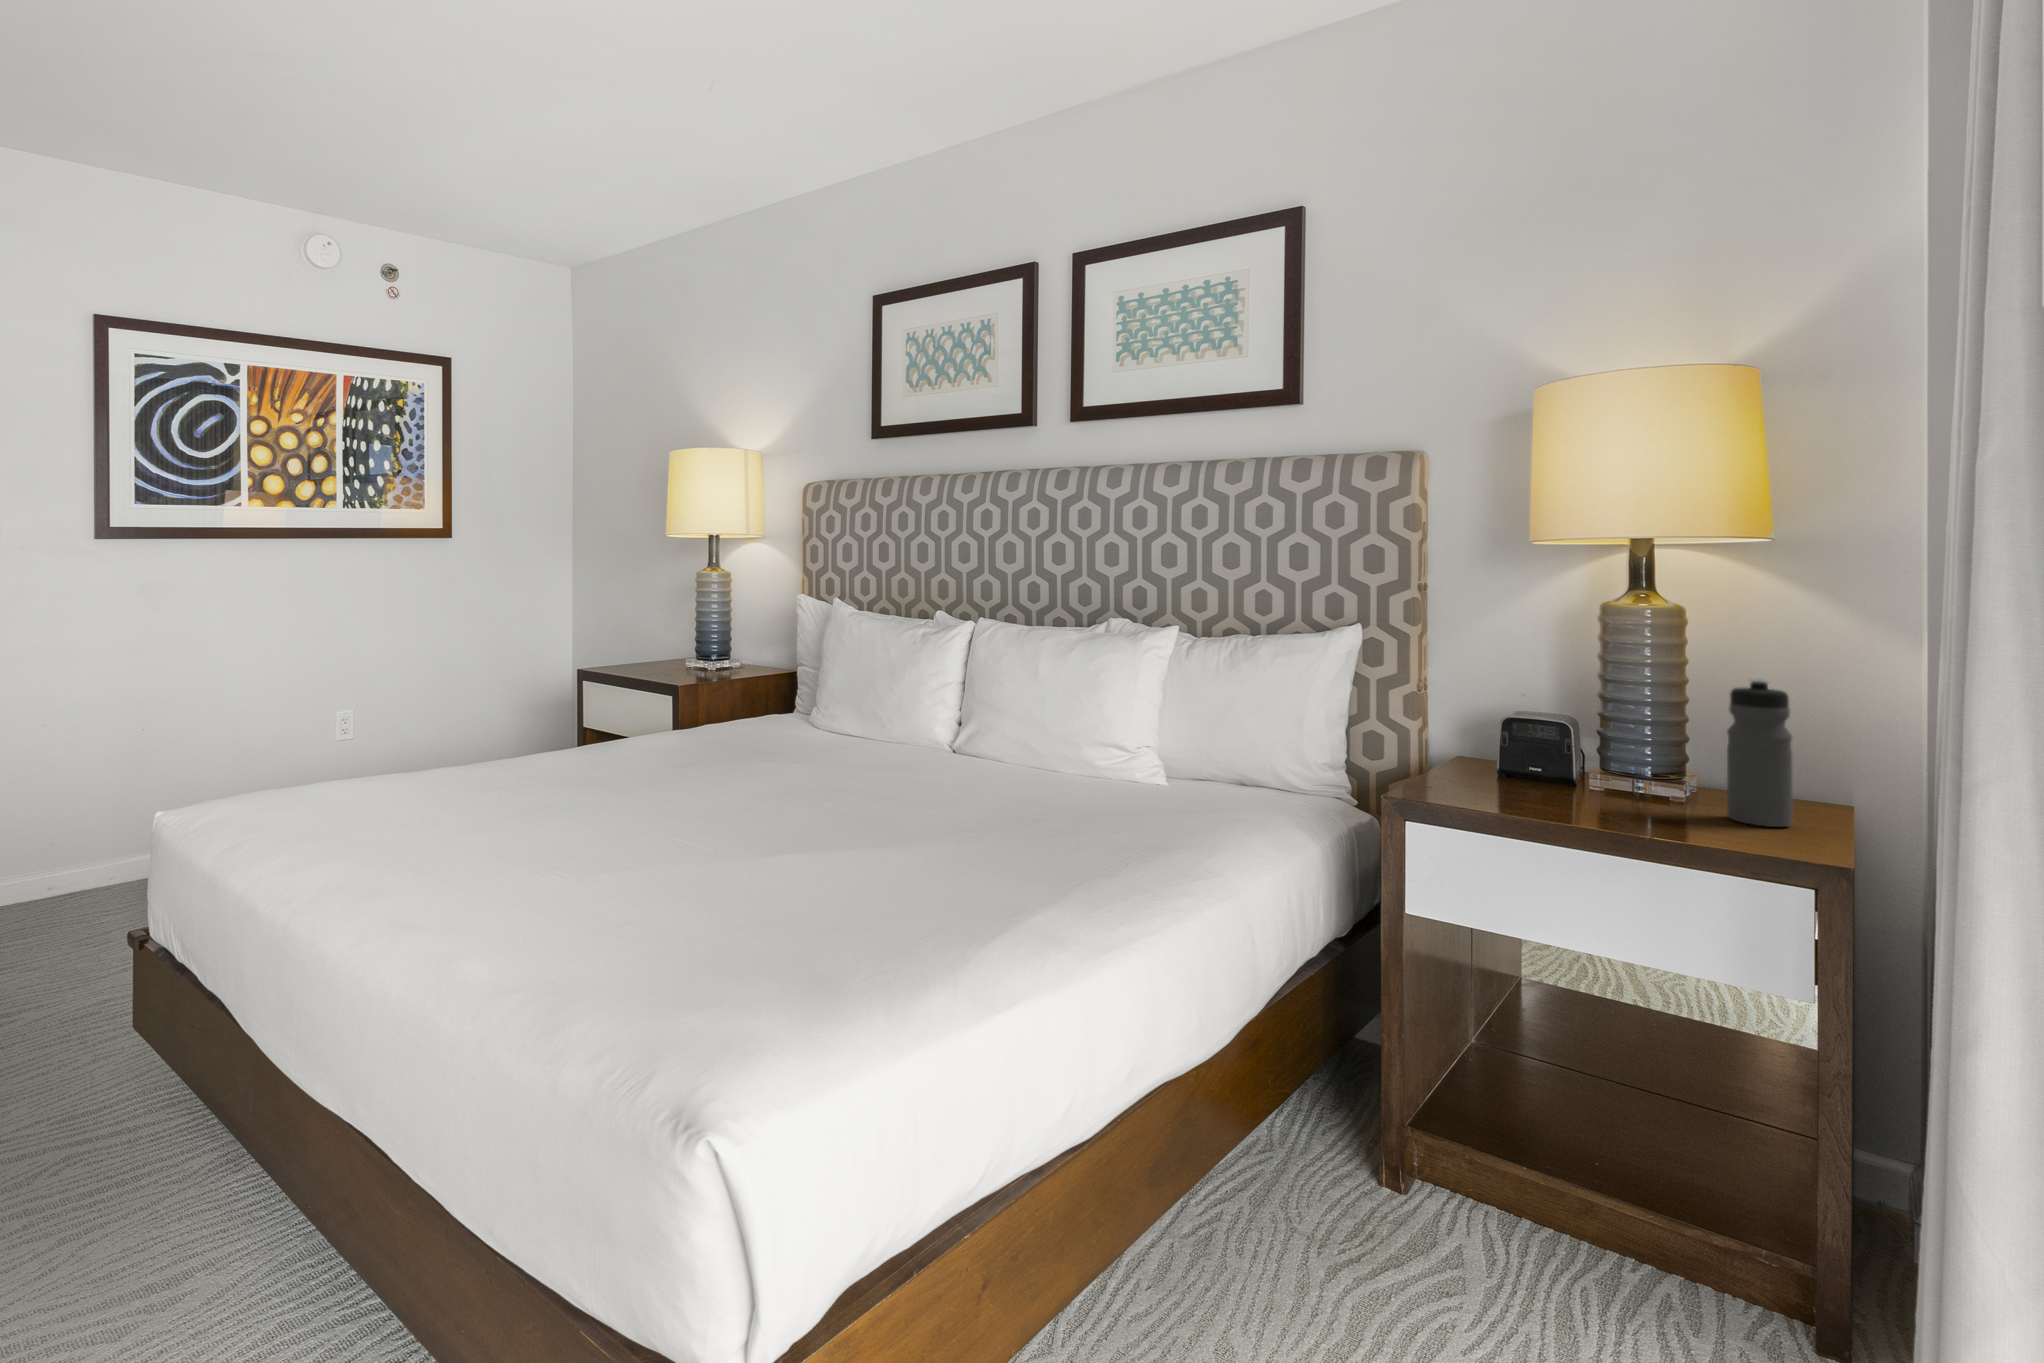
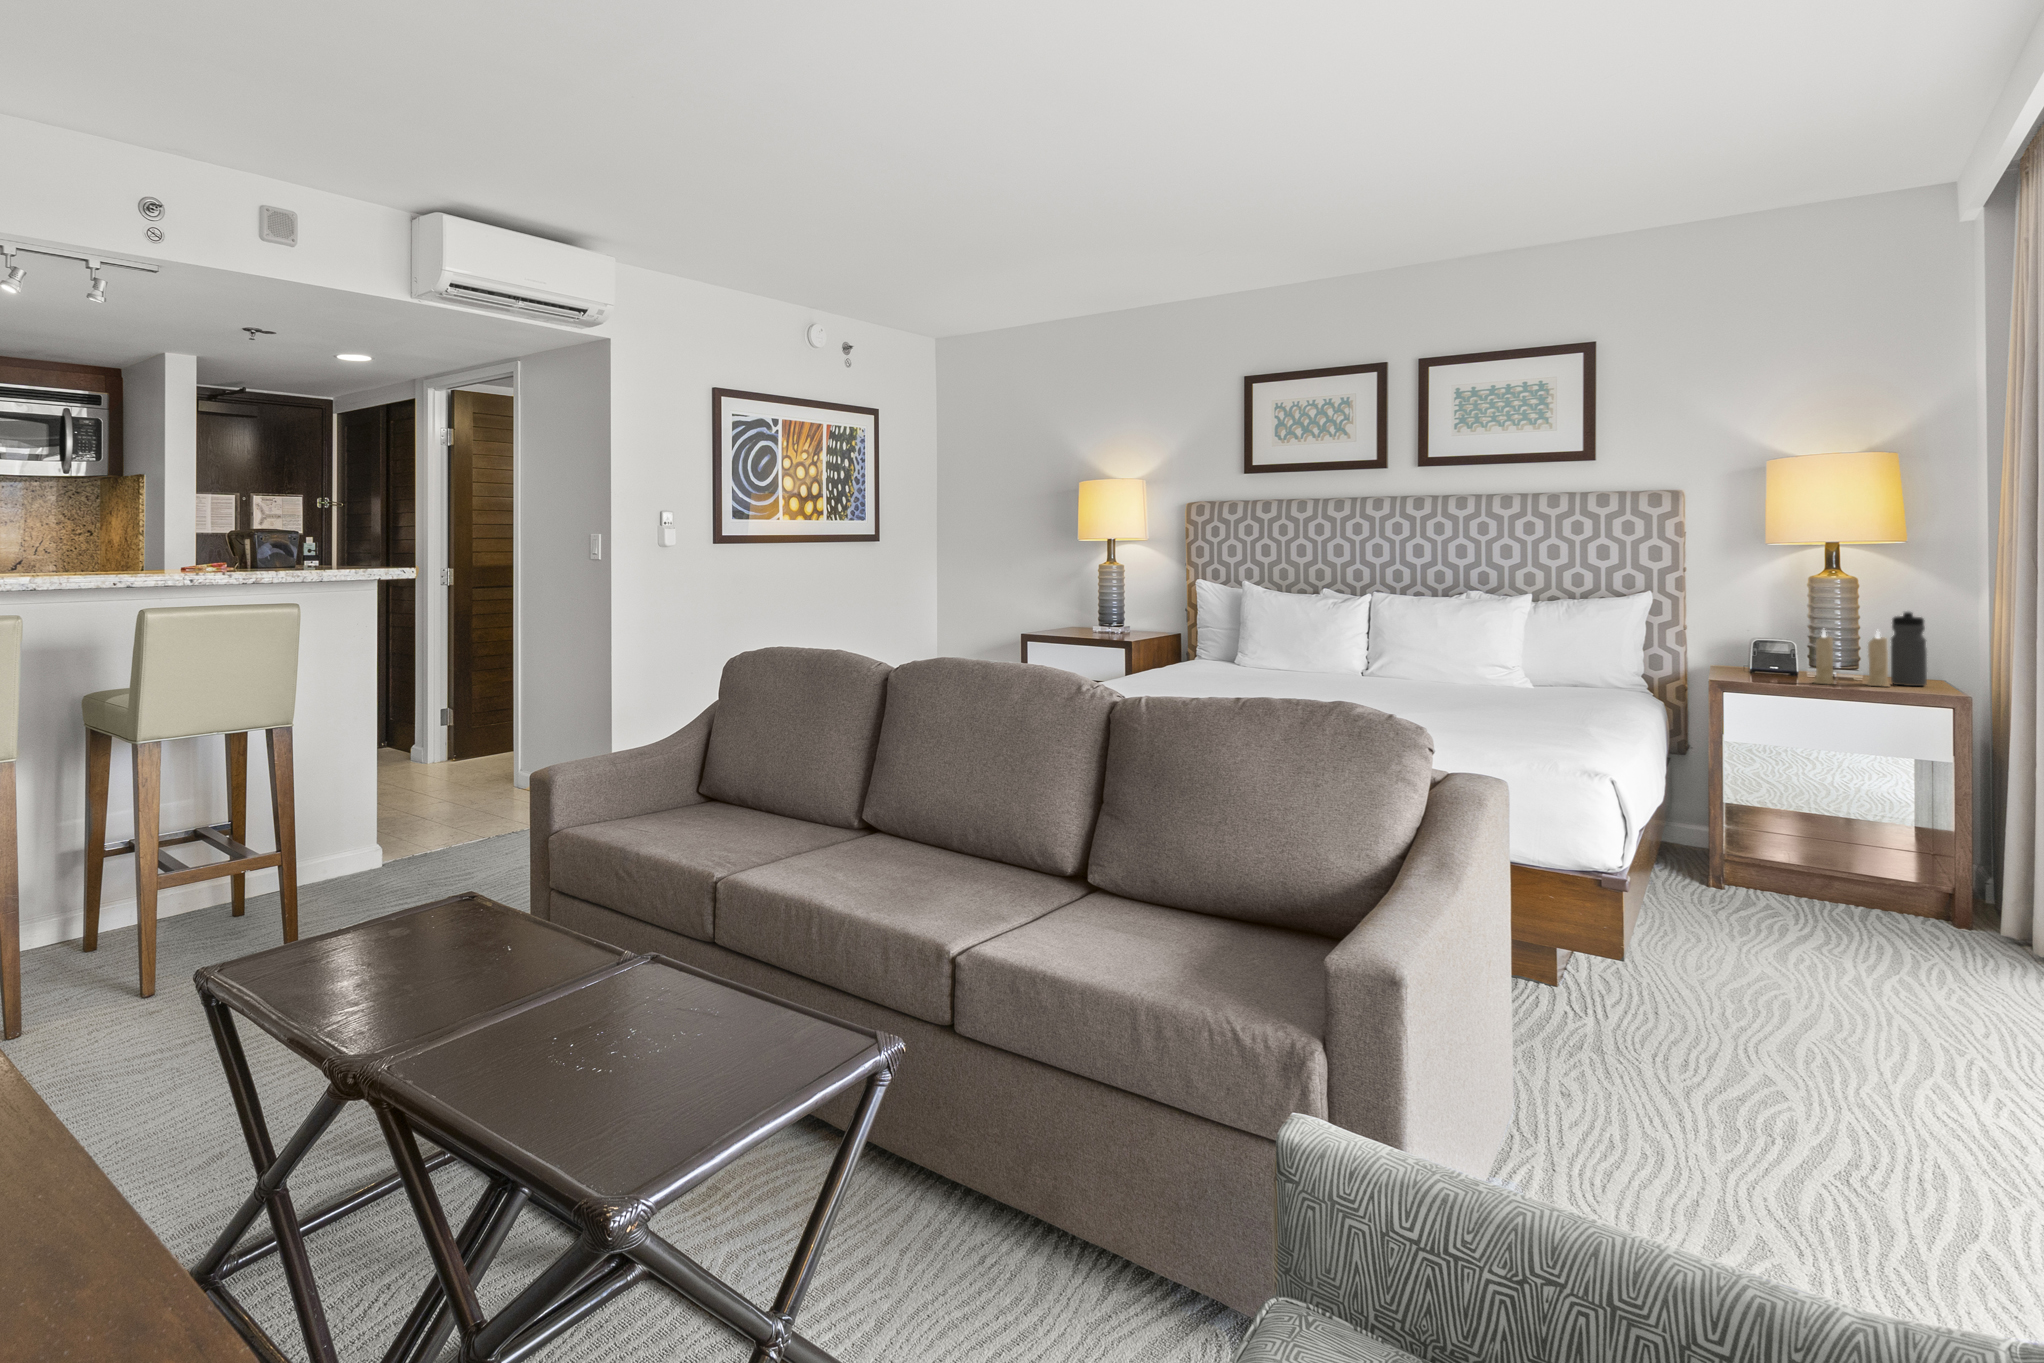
candle: none [1572,708,1717,831] -> present [1813,630,1889,687]

